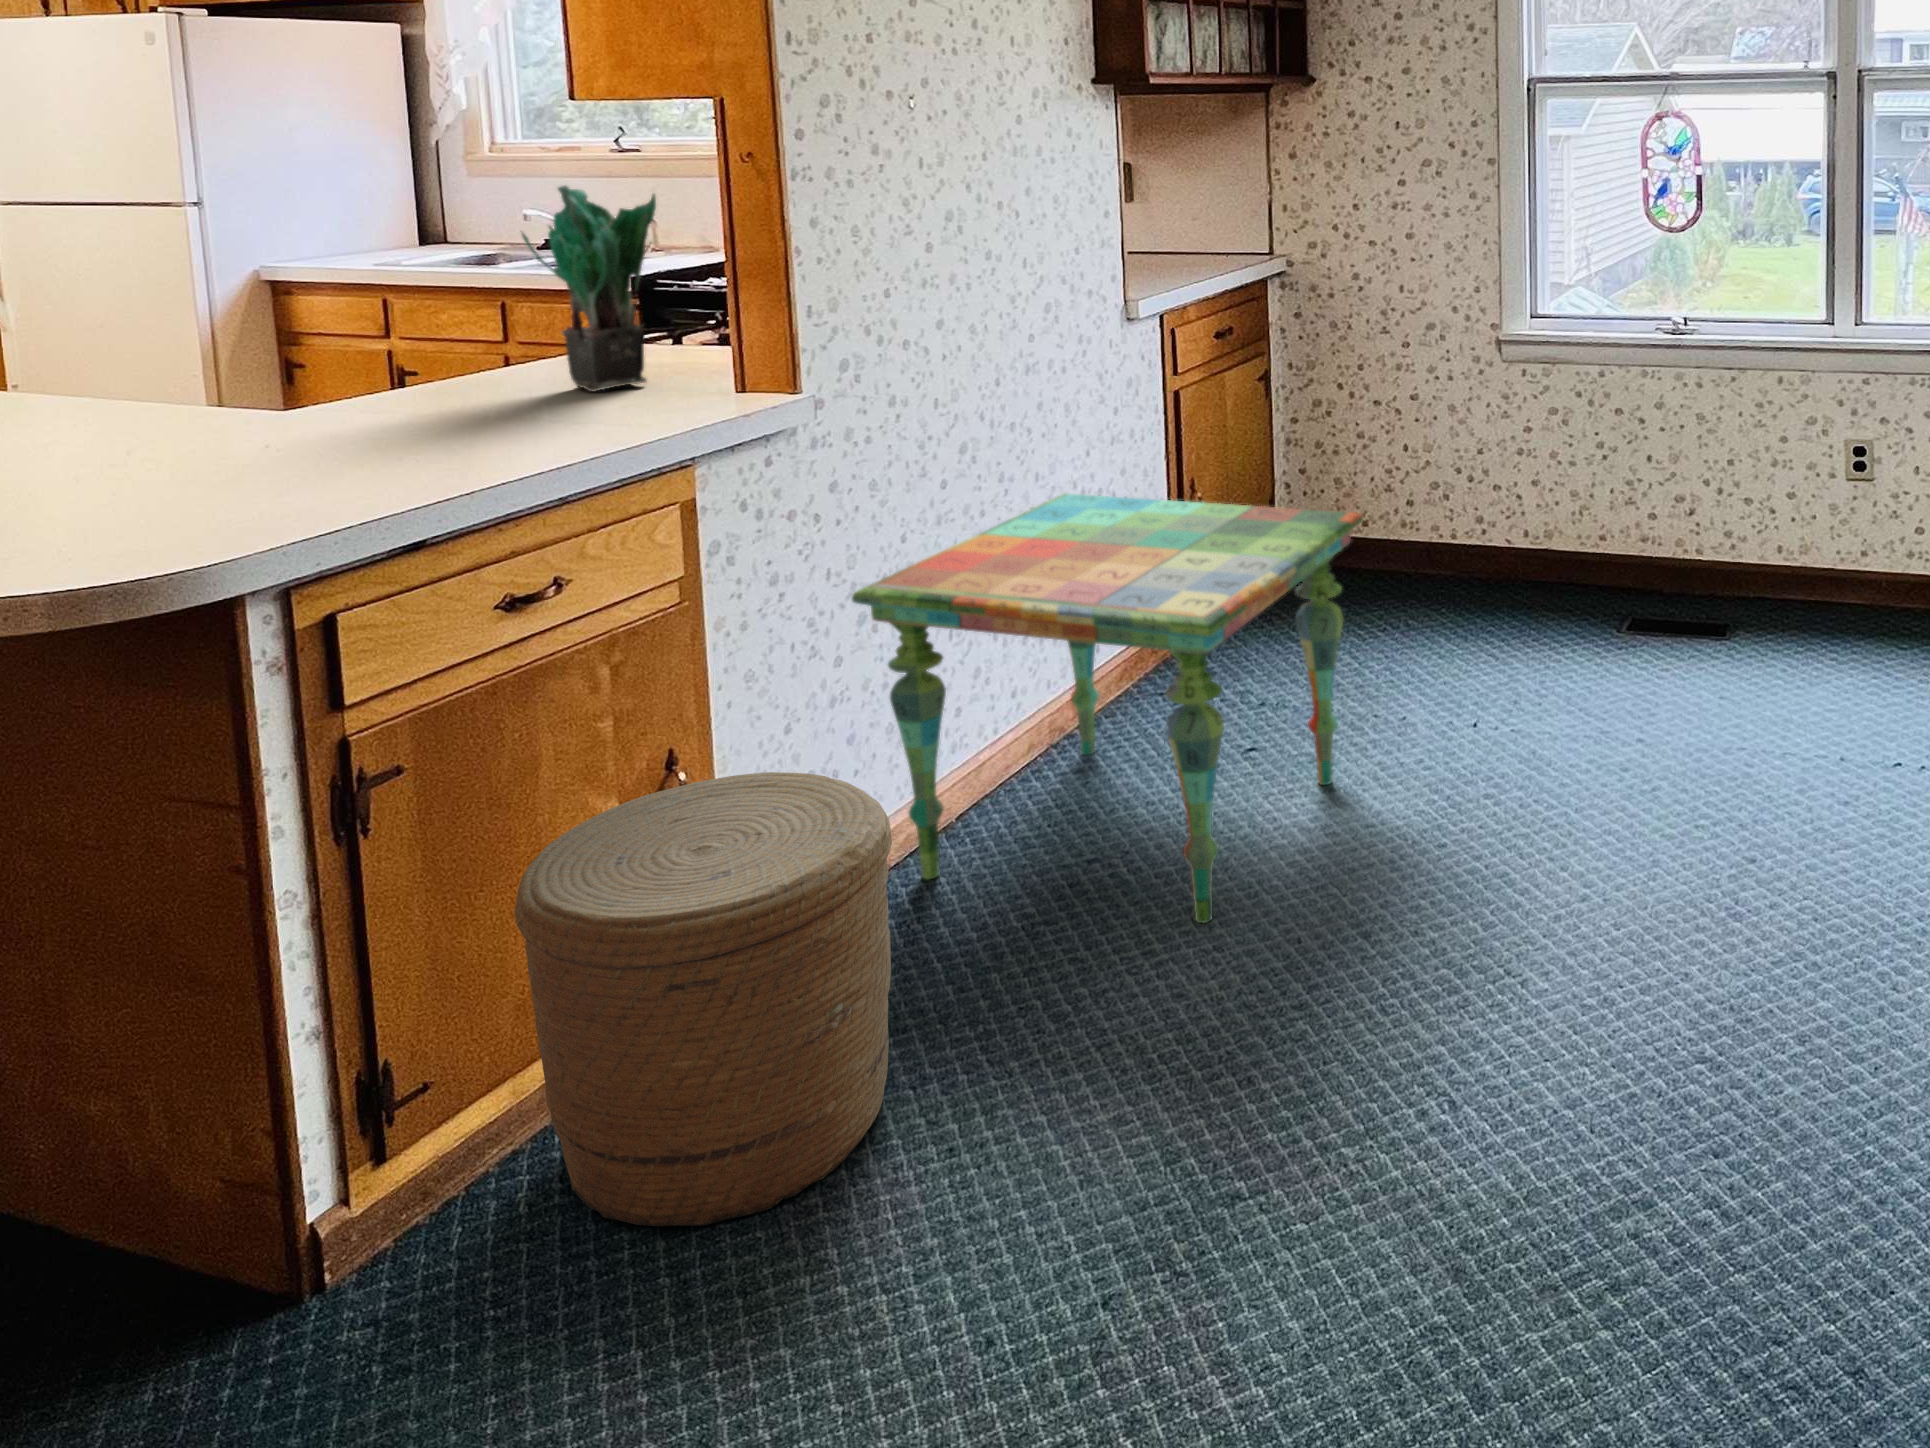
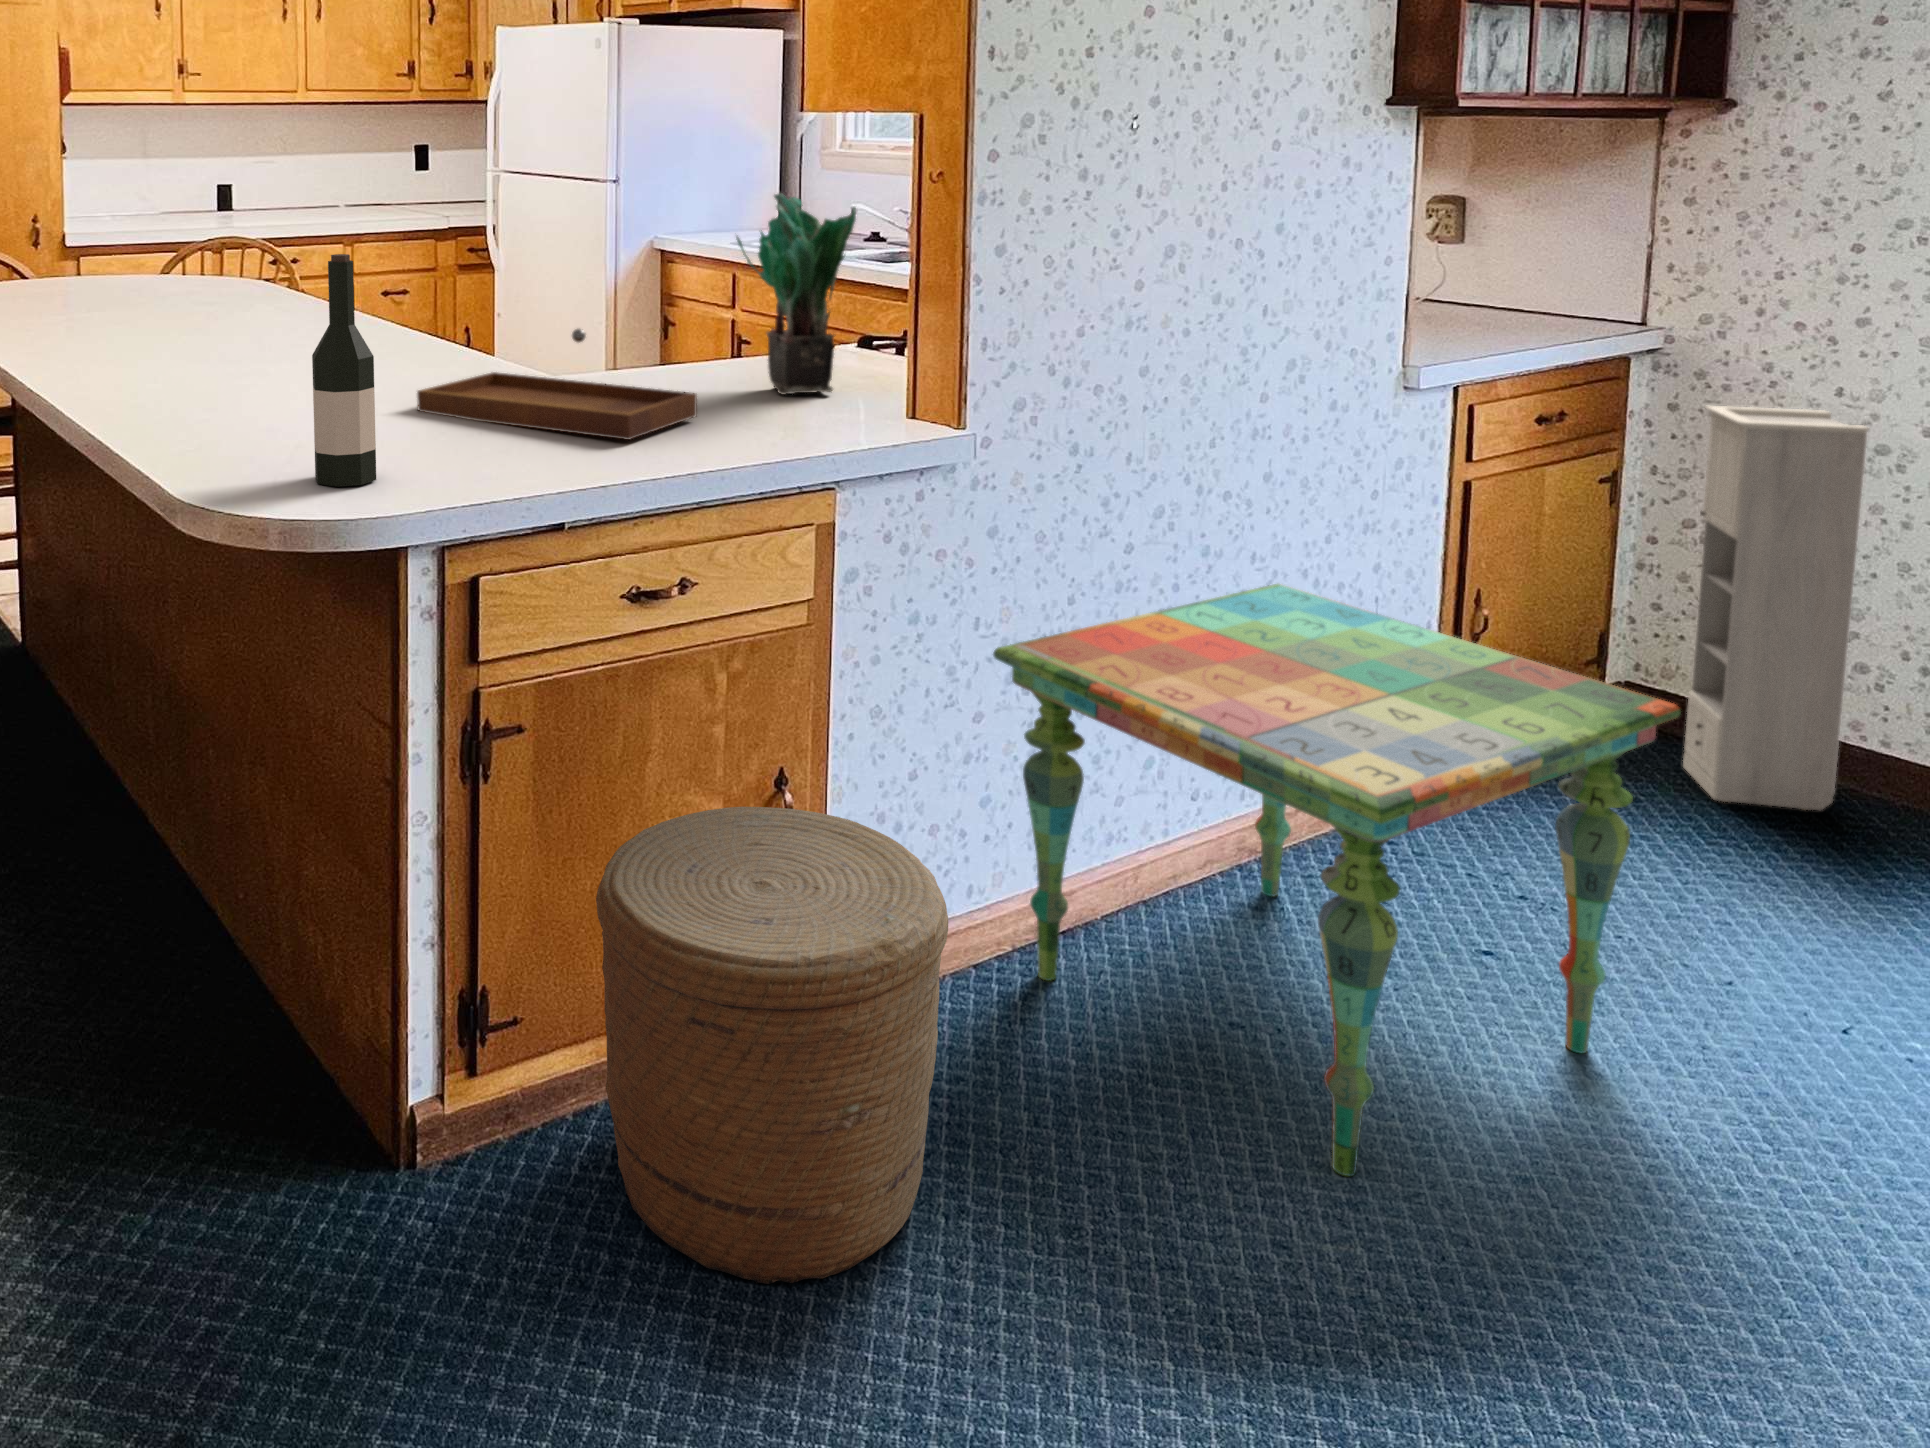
wine bottle: none [40,276,159,556] -> present [312,254,376,487]
cabinet: none [1324,303,1428,597] -> present [1683,406,1869,810]
tray: none [128,346,517,472] -> present [417,329,697,440]

